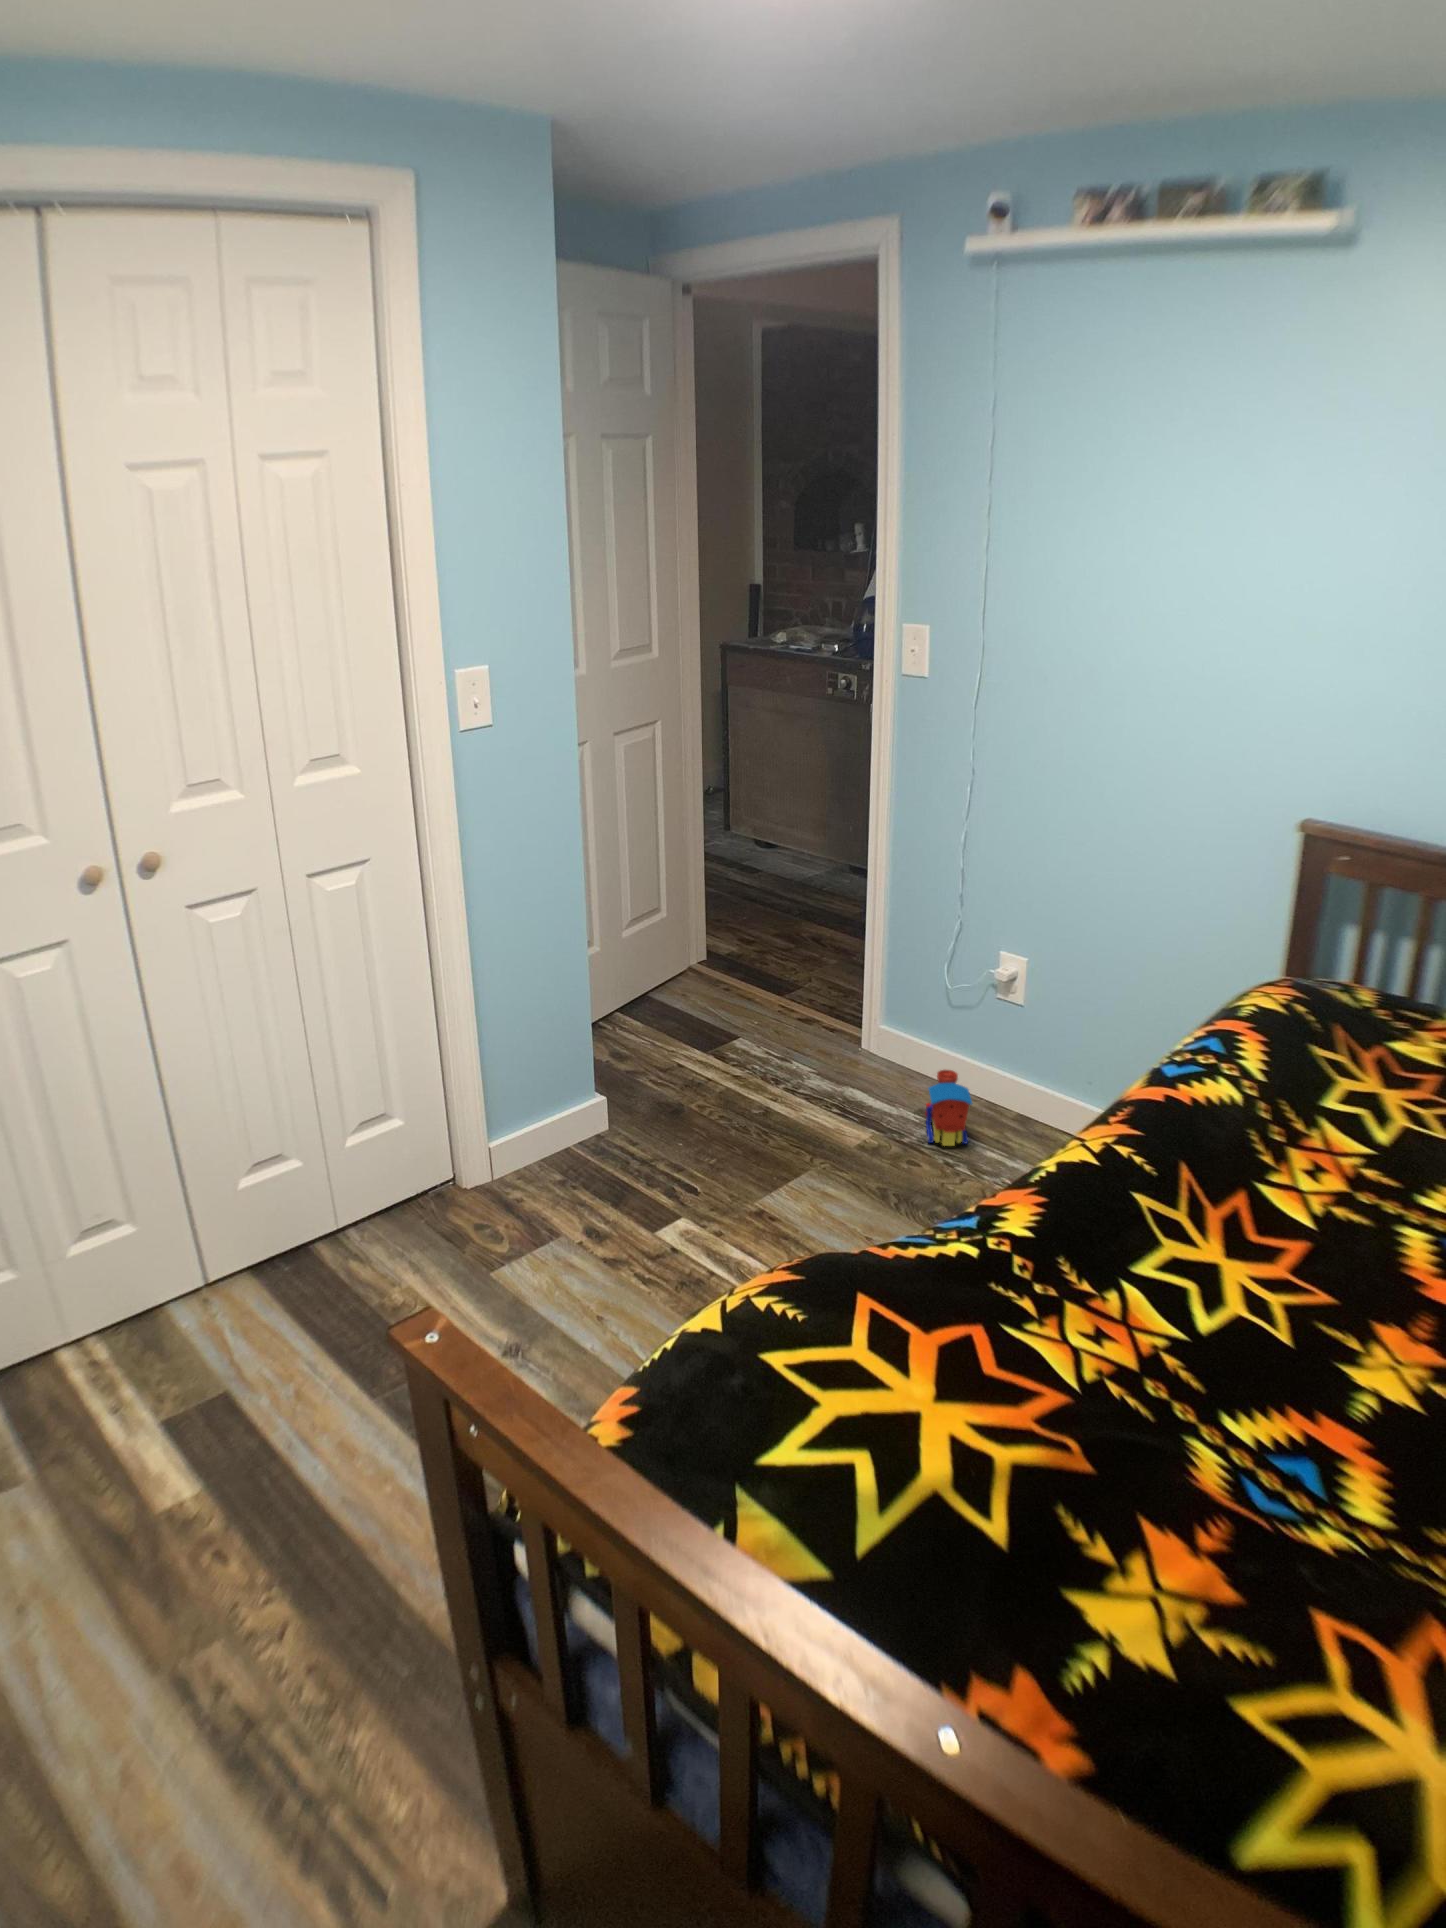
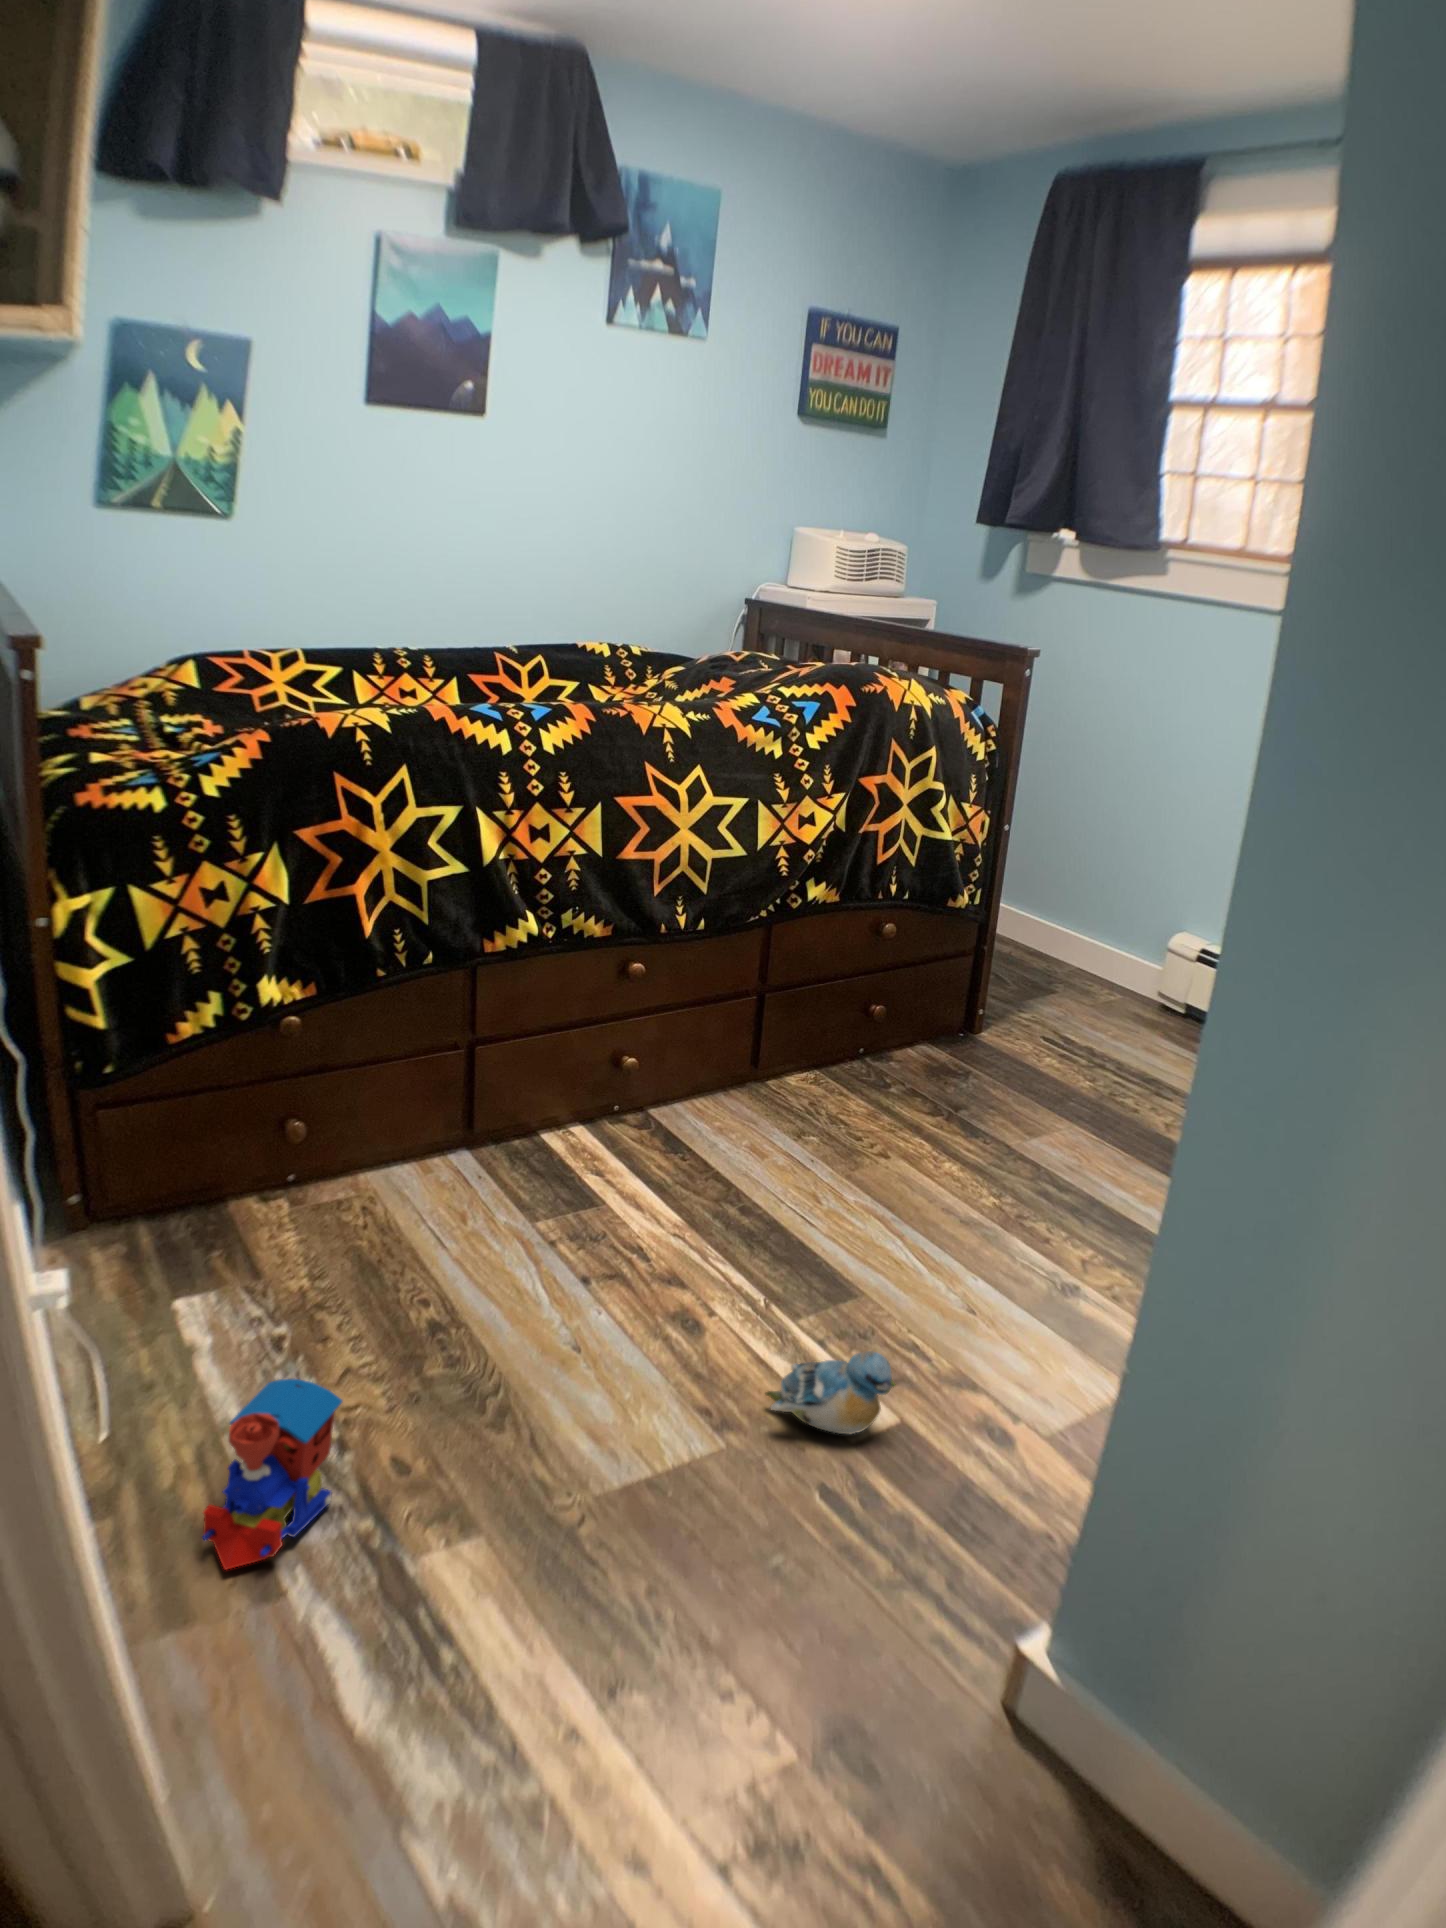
plush toy: none [661,1173,740,1227] -> present [766,1351,895,1434]

